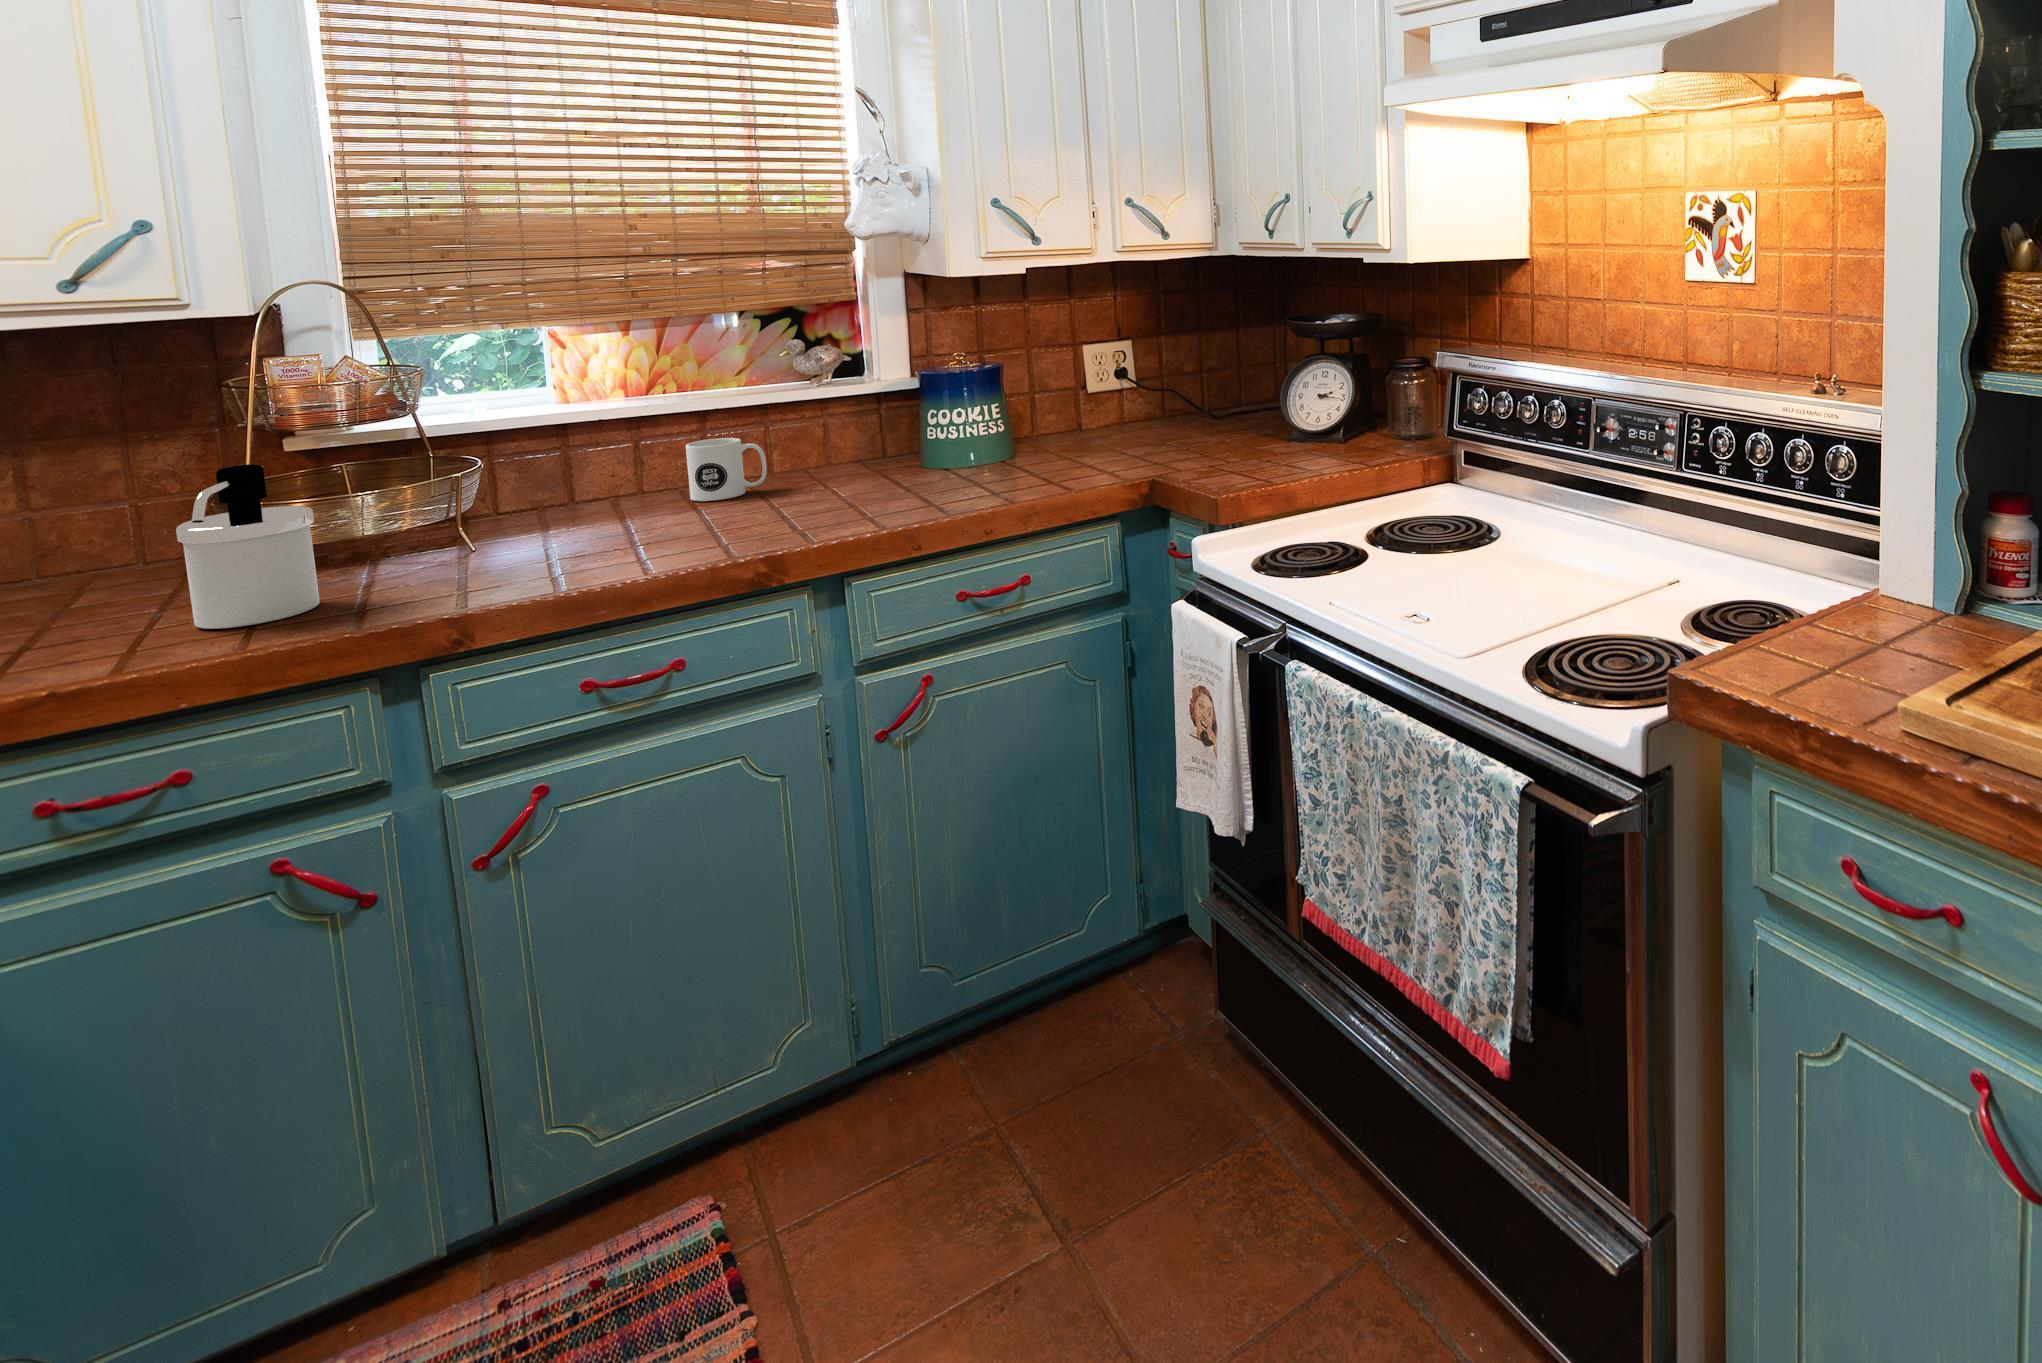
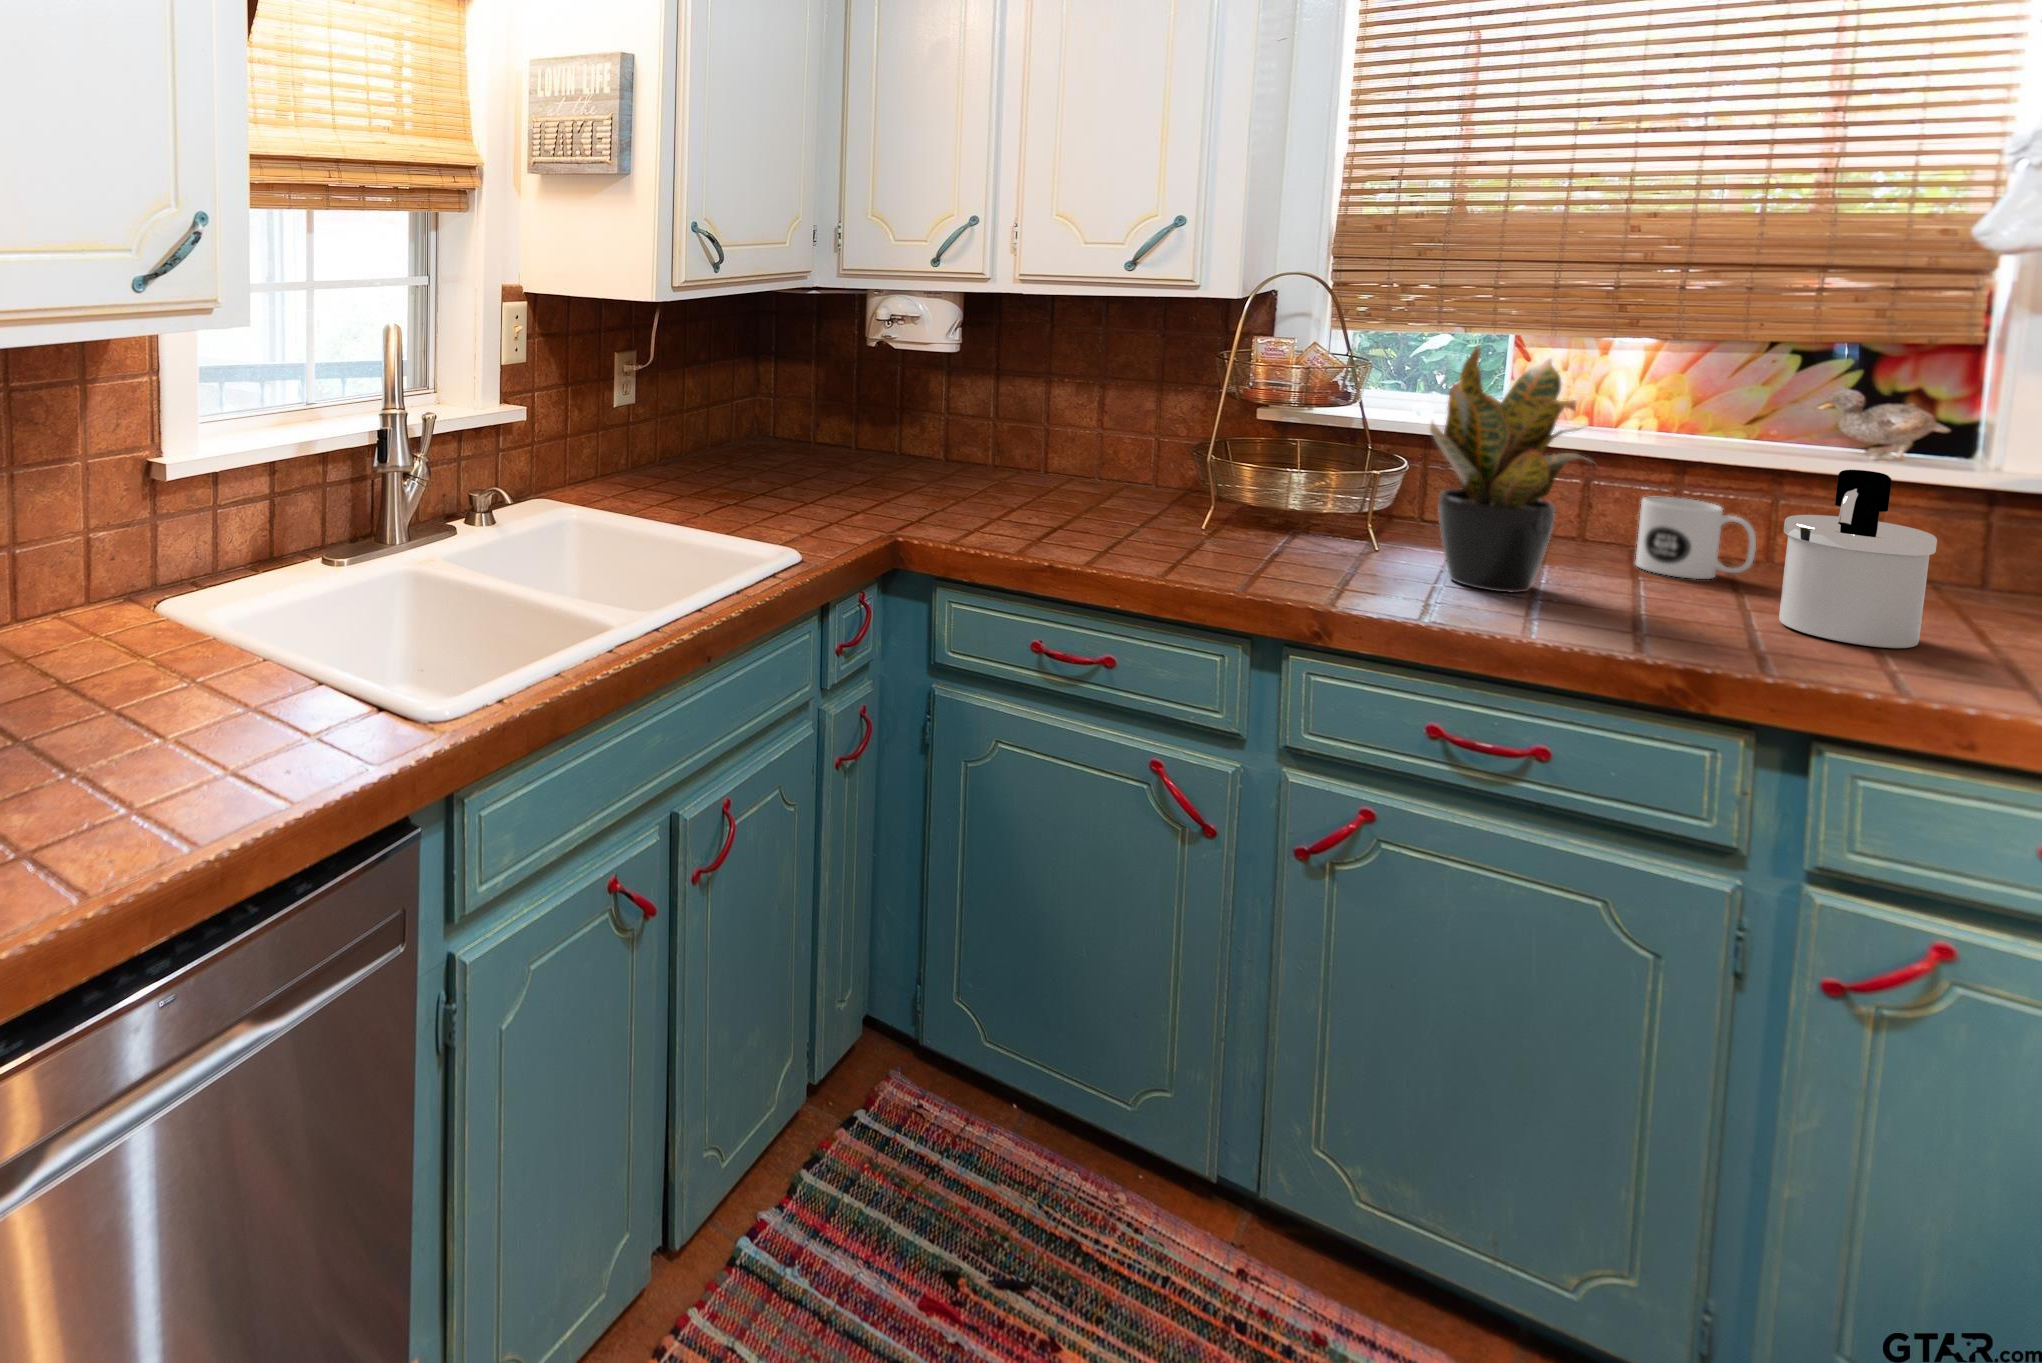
potted plant: none [492,323,680,553] -> present [1430,346,1594,593]
soap dispenser: present [176,464,320,629] -> present [1779,470,1937,648]

